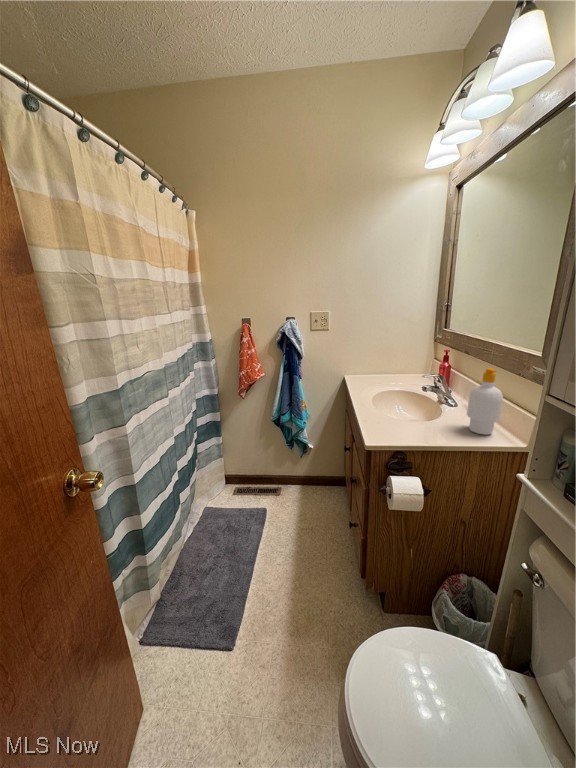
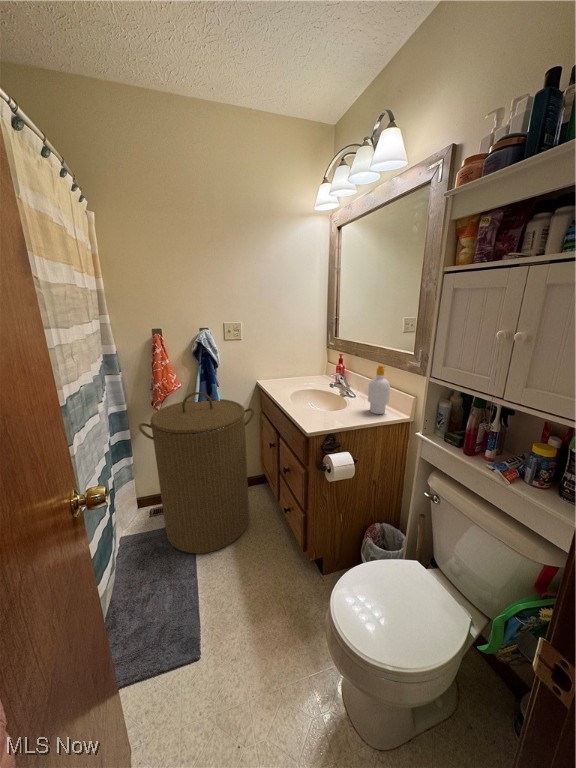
laundry hamper: none [220,383,331,544] -> present [138,392,254,553]

